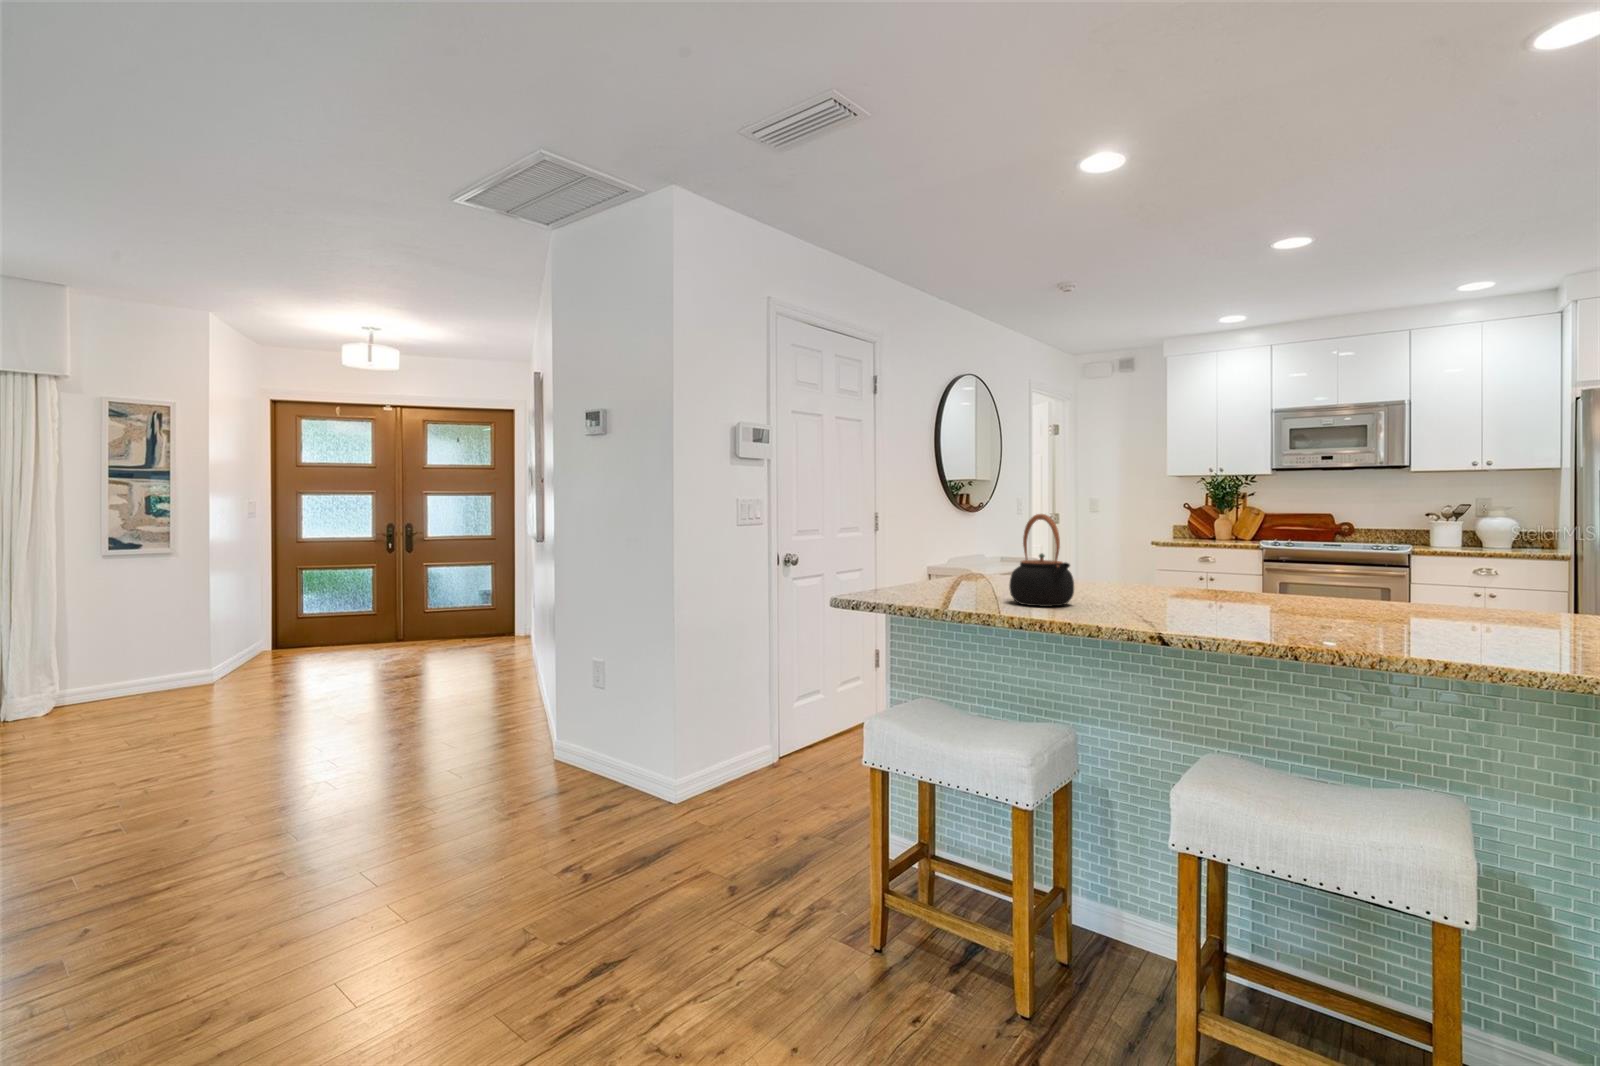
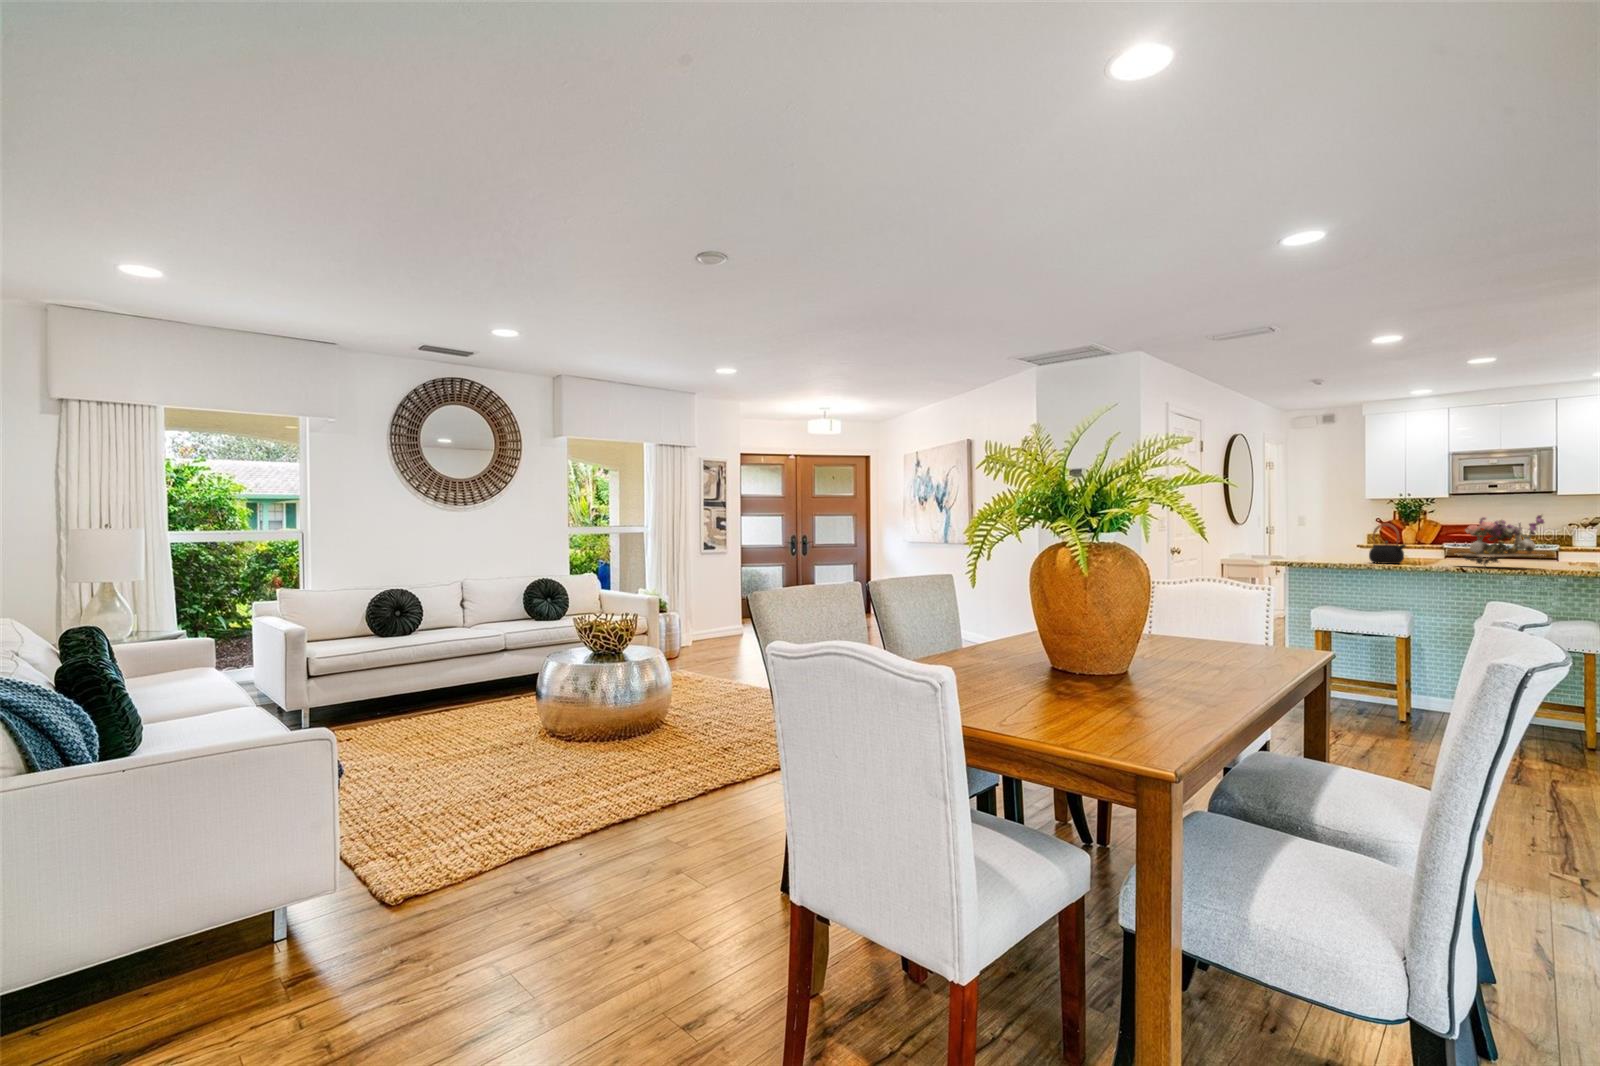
flower arrangement: none [1159,492,1350,621] -> present [1458,515,1544,565]

